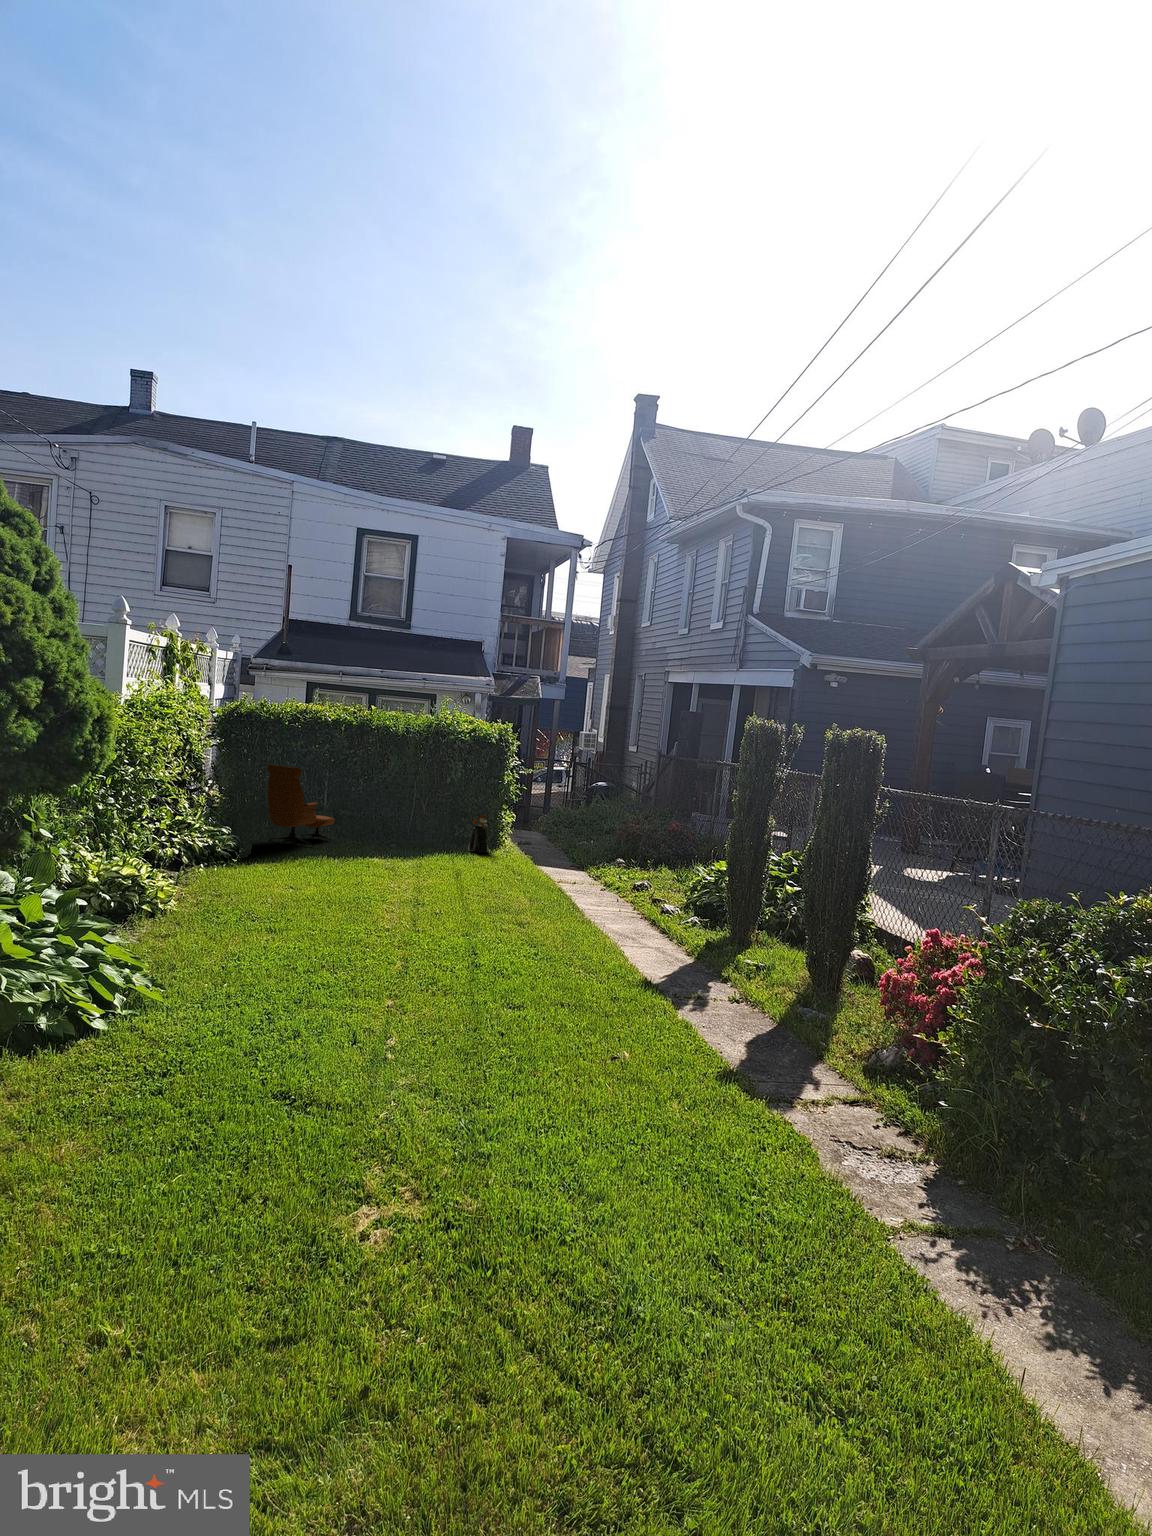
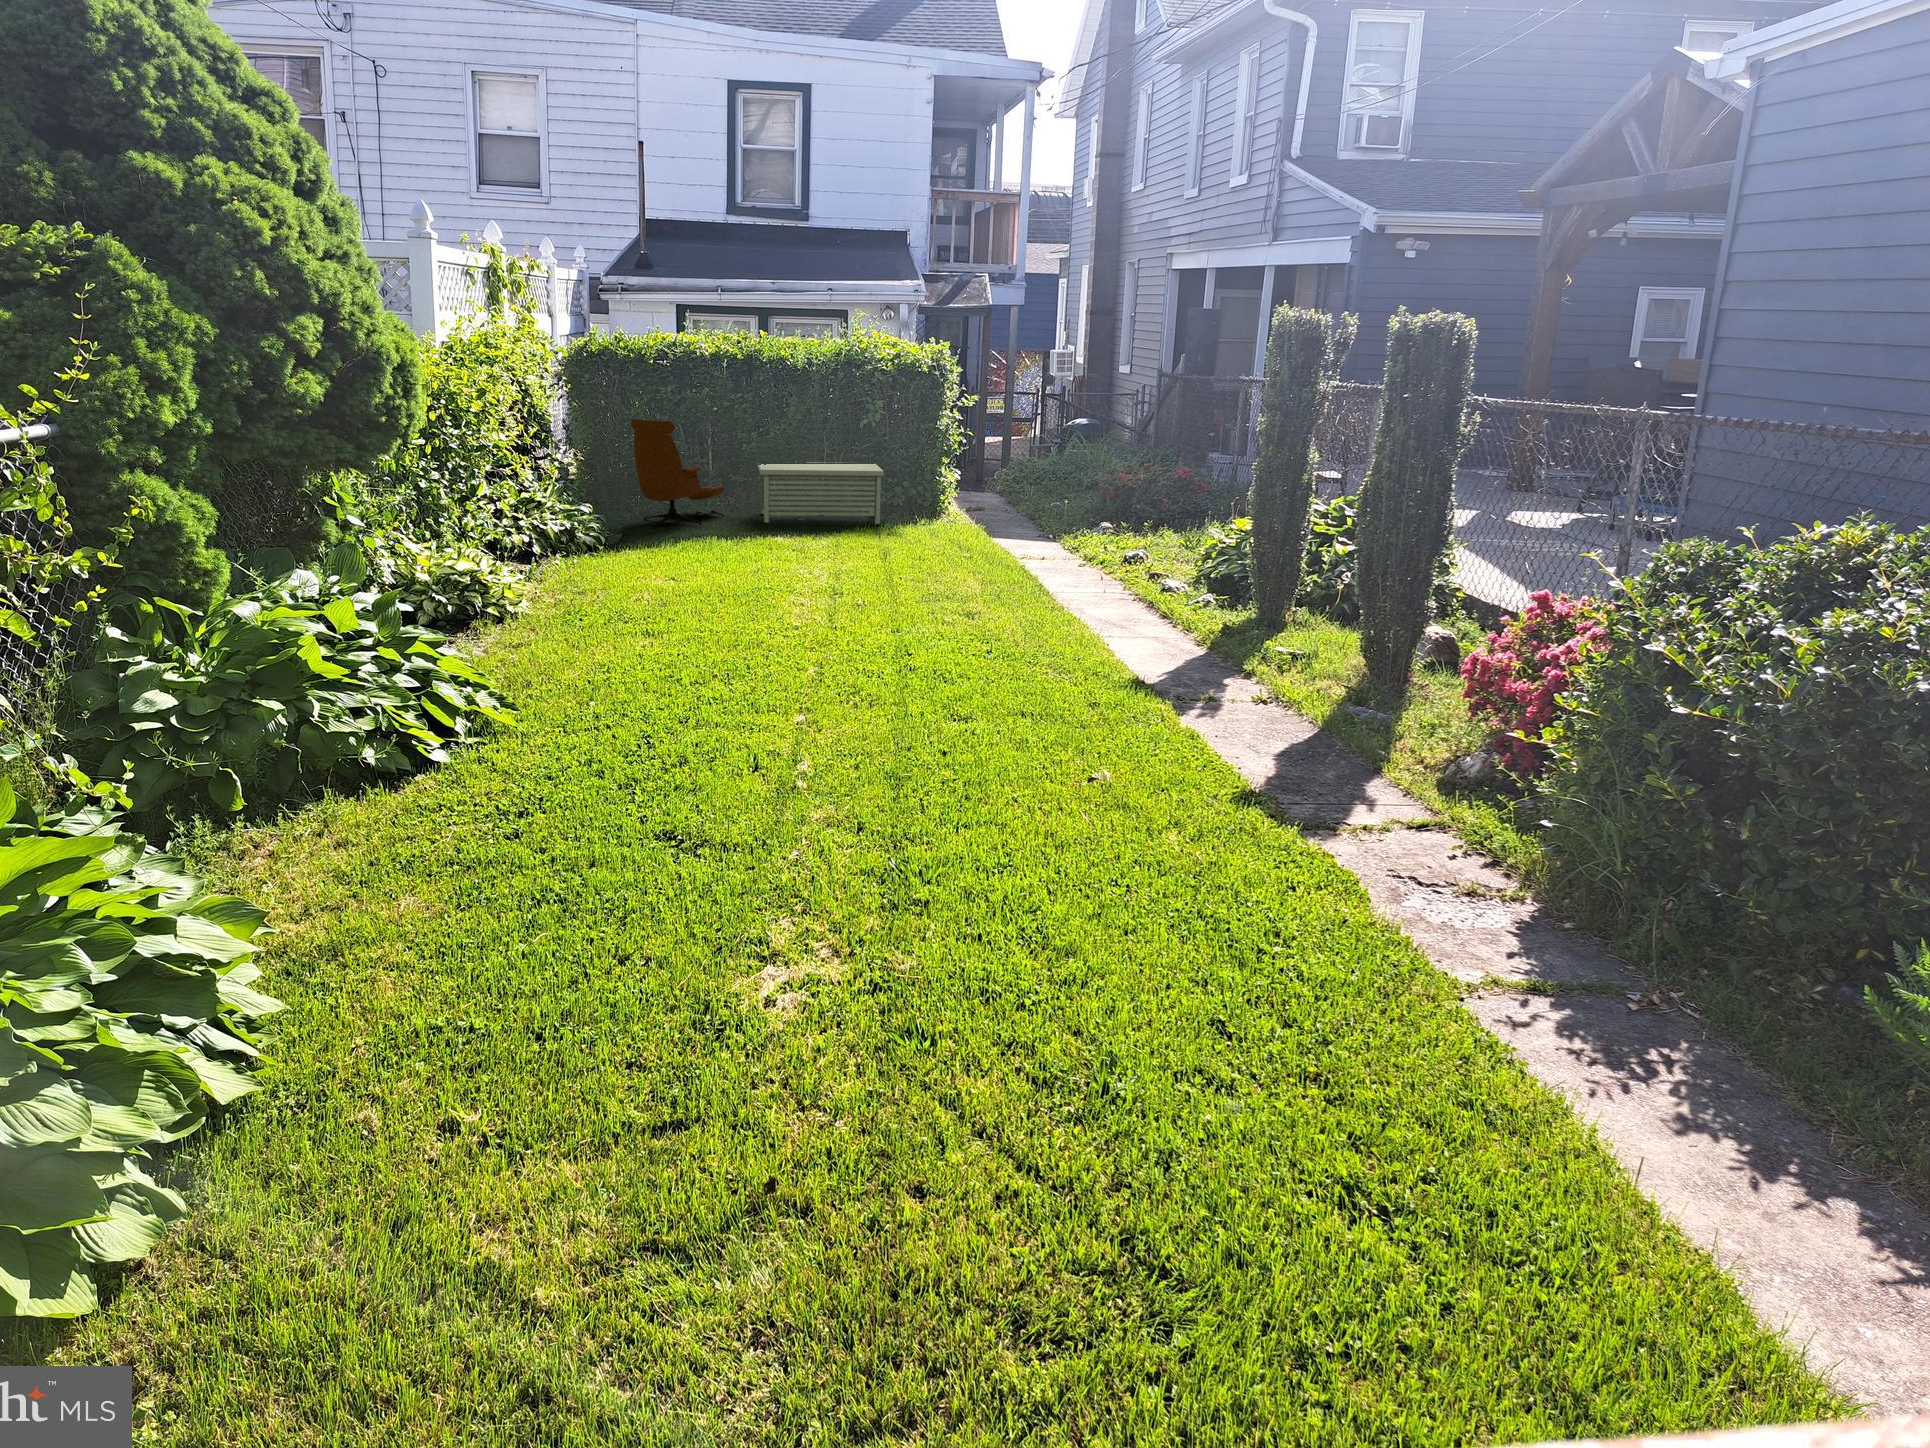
storage bench: none [361,801,458,853] -> present [758,464,884,524]
watering can: present [467,815,489,853] -> none [900,470,929,521]

